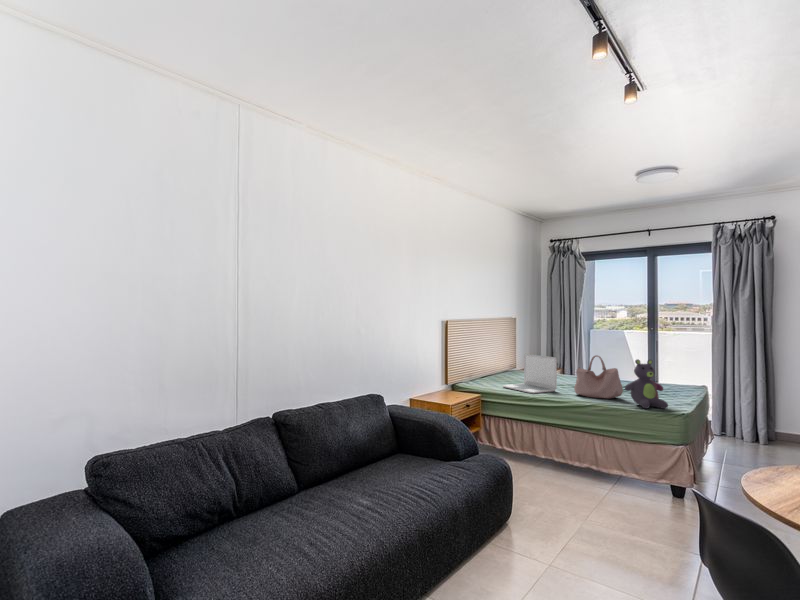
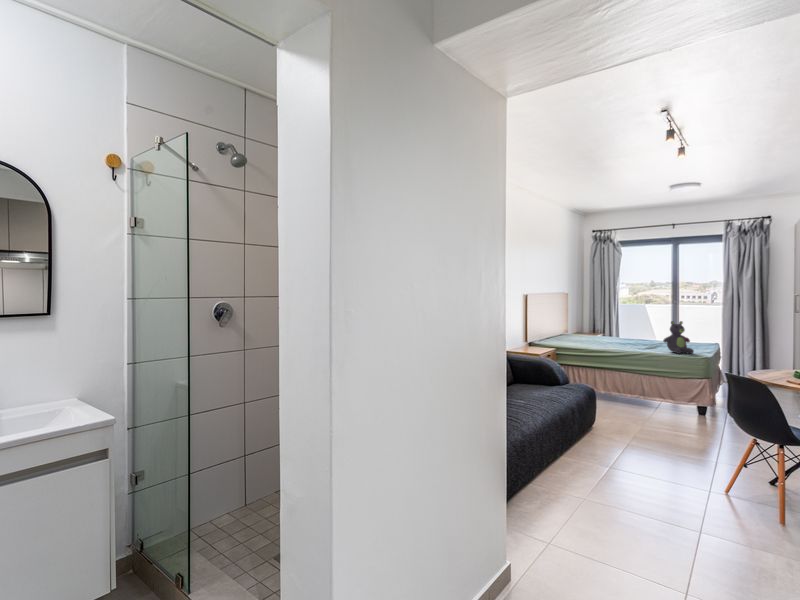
laptop: present [503,354,557,394] -> none [568,320,610,347]
handbag: present [574,355,623,398] -> none [624,319,660,349]

